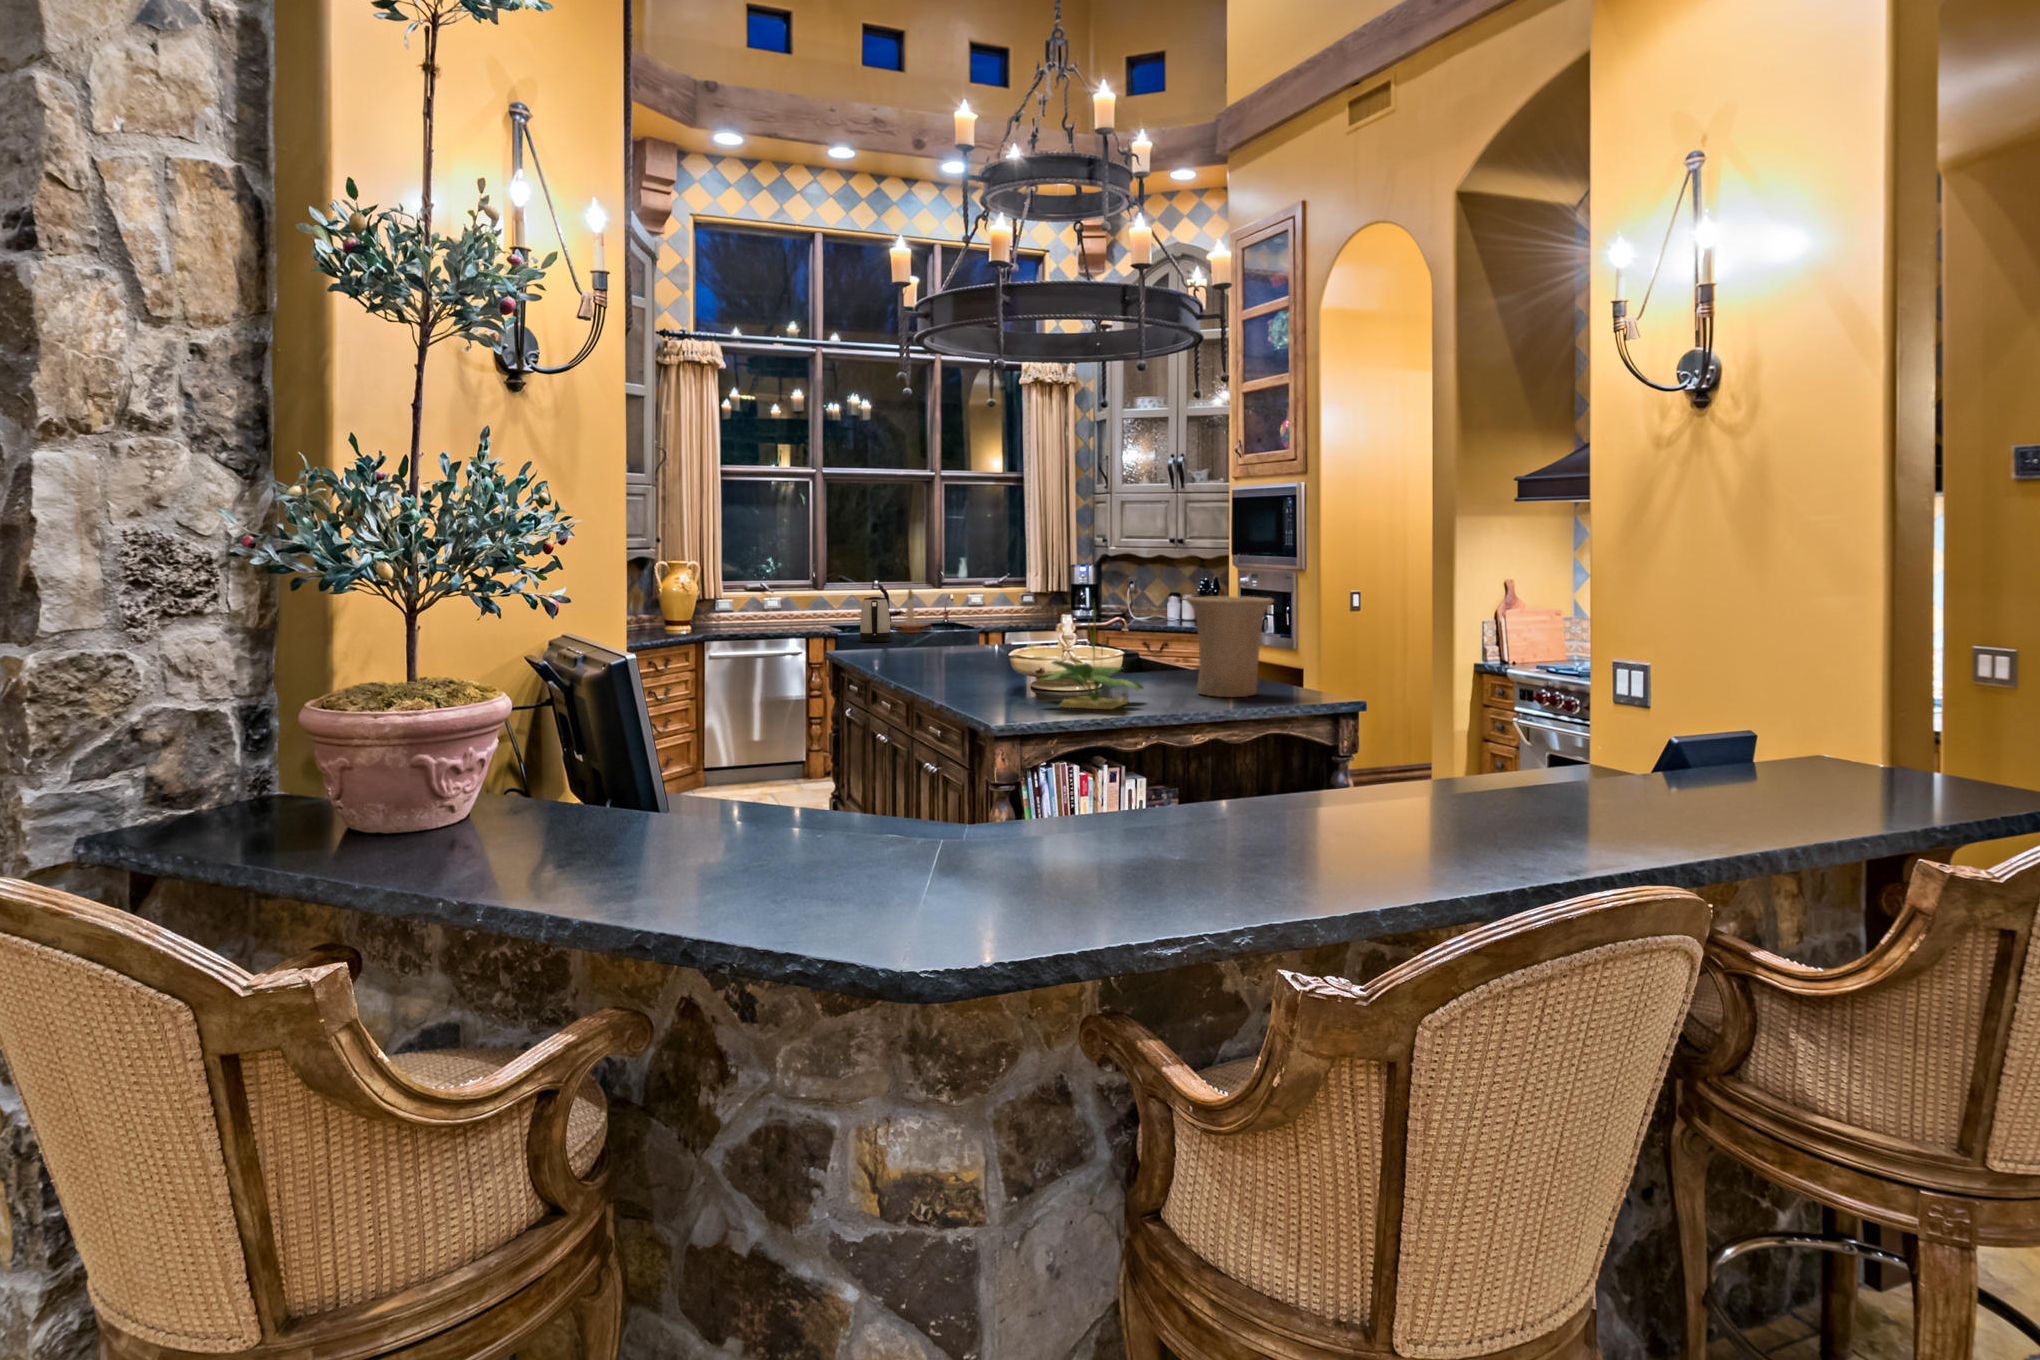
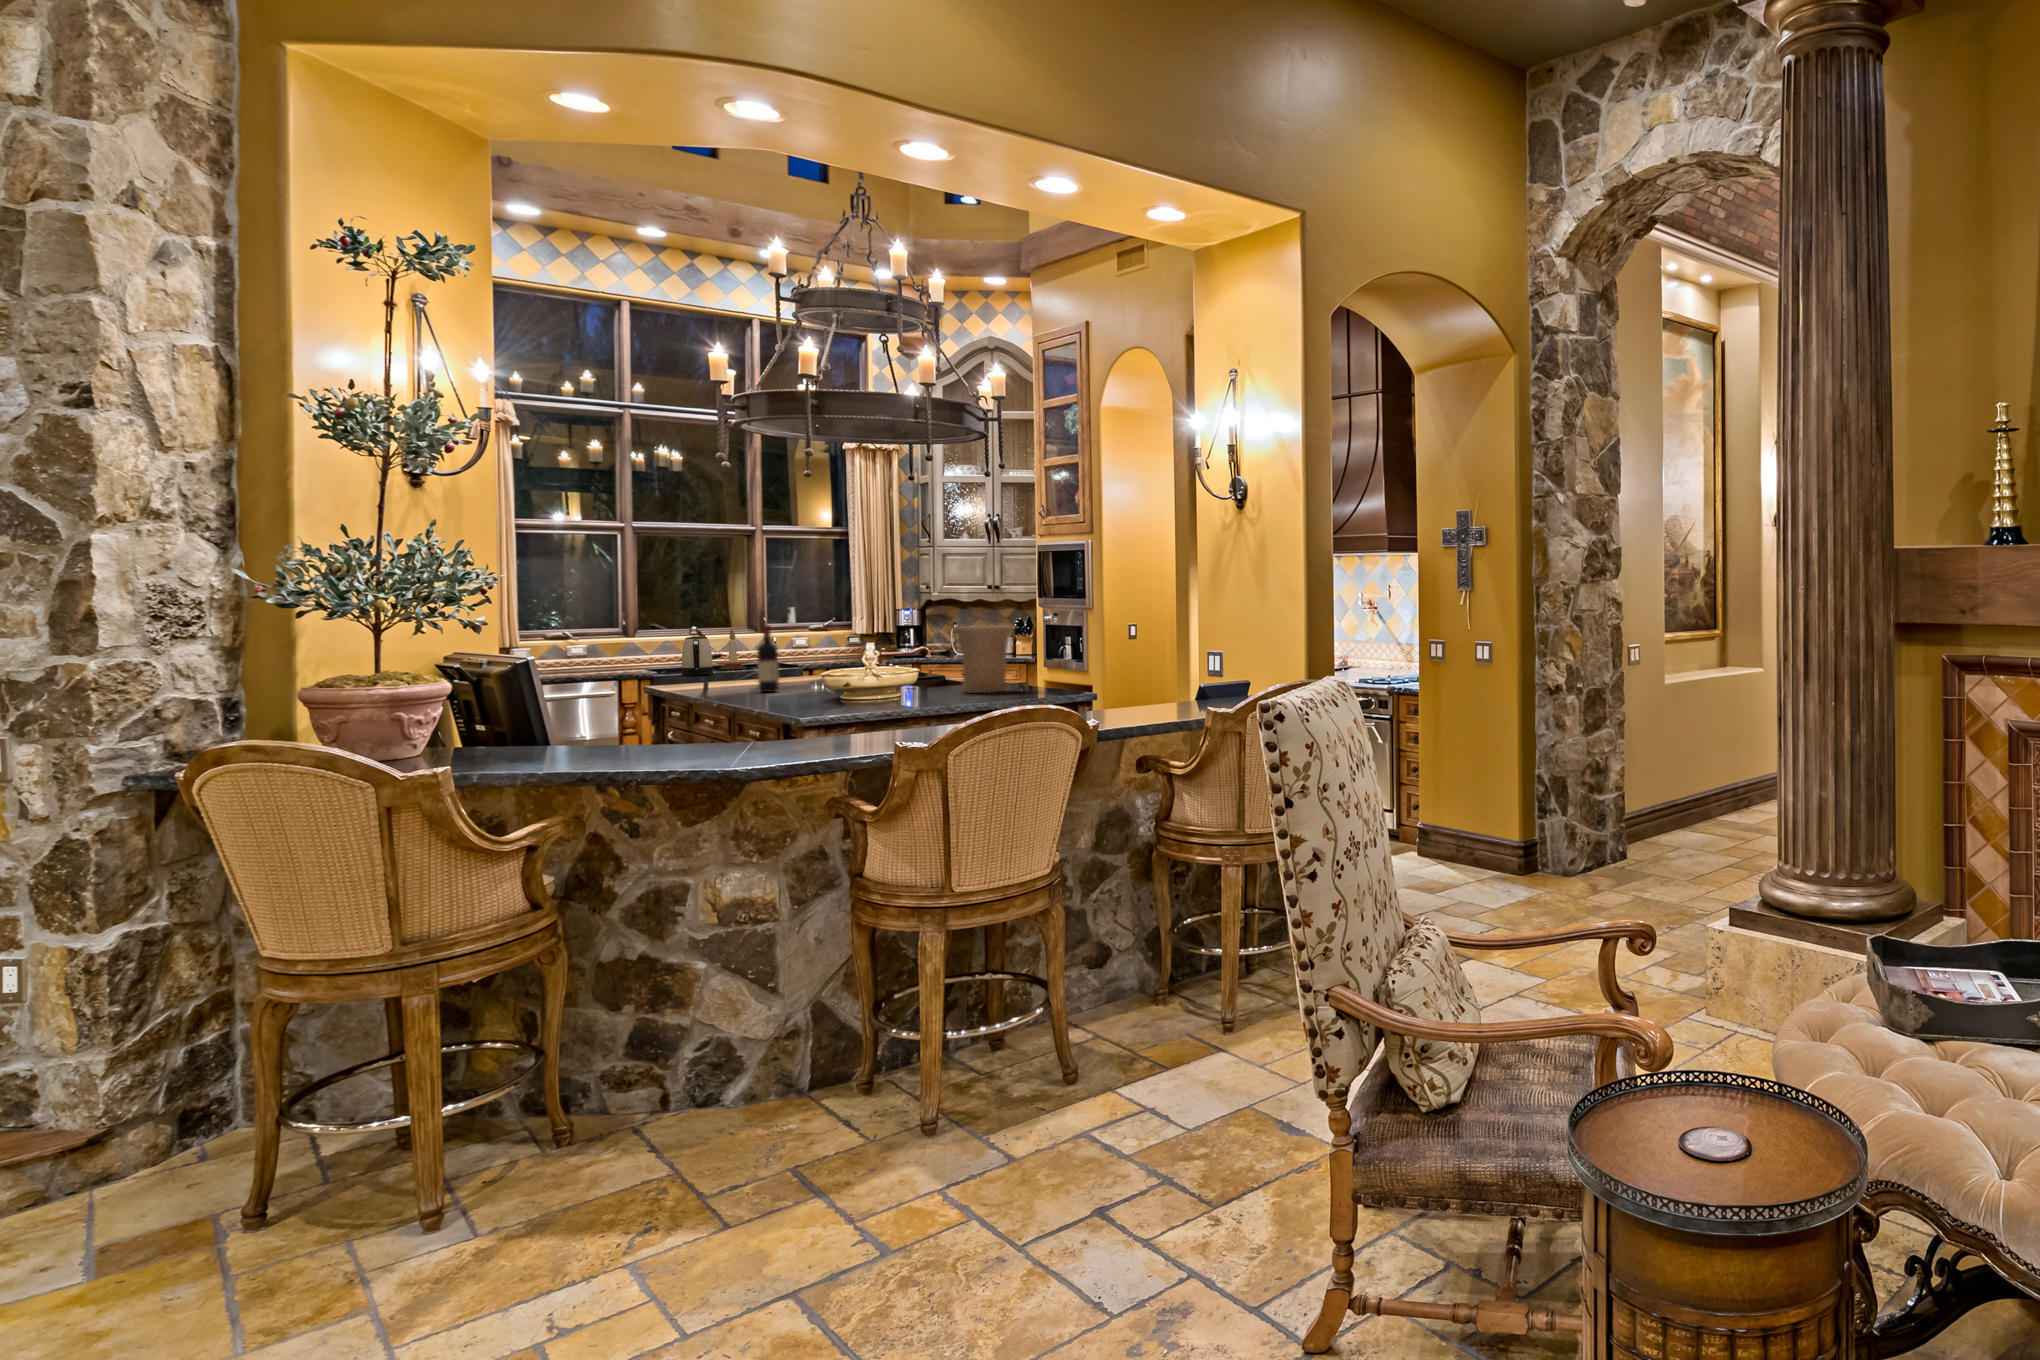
wine bottle: none [939,590,963,679] -> present [757,625,779,692]
potted plant: present [1044,602,1143,709] -> none [835,627,917,701]

